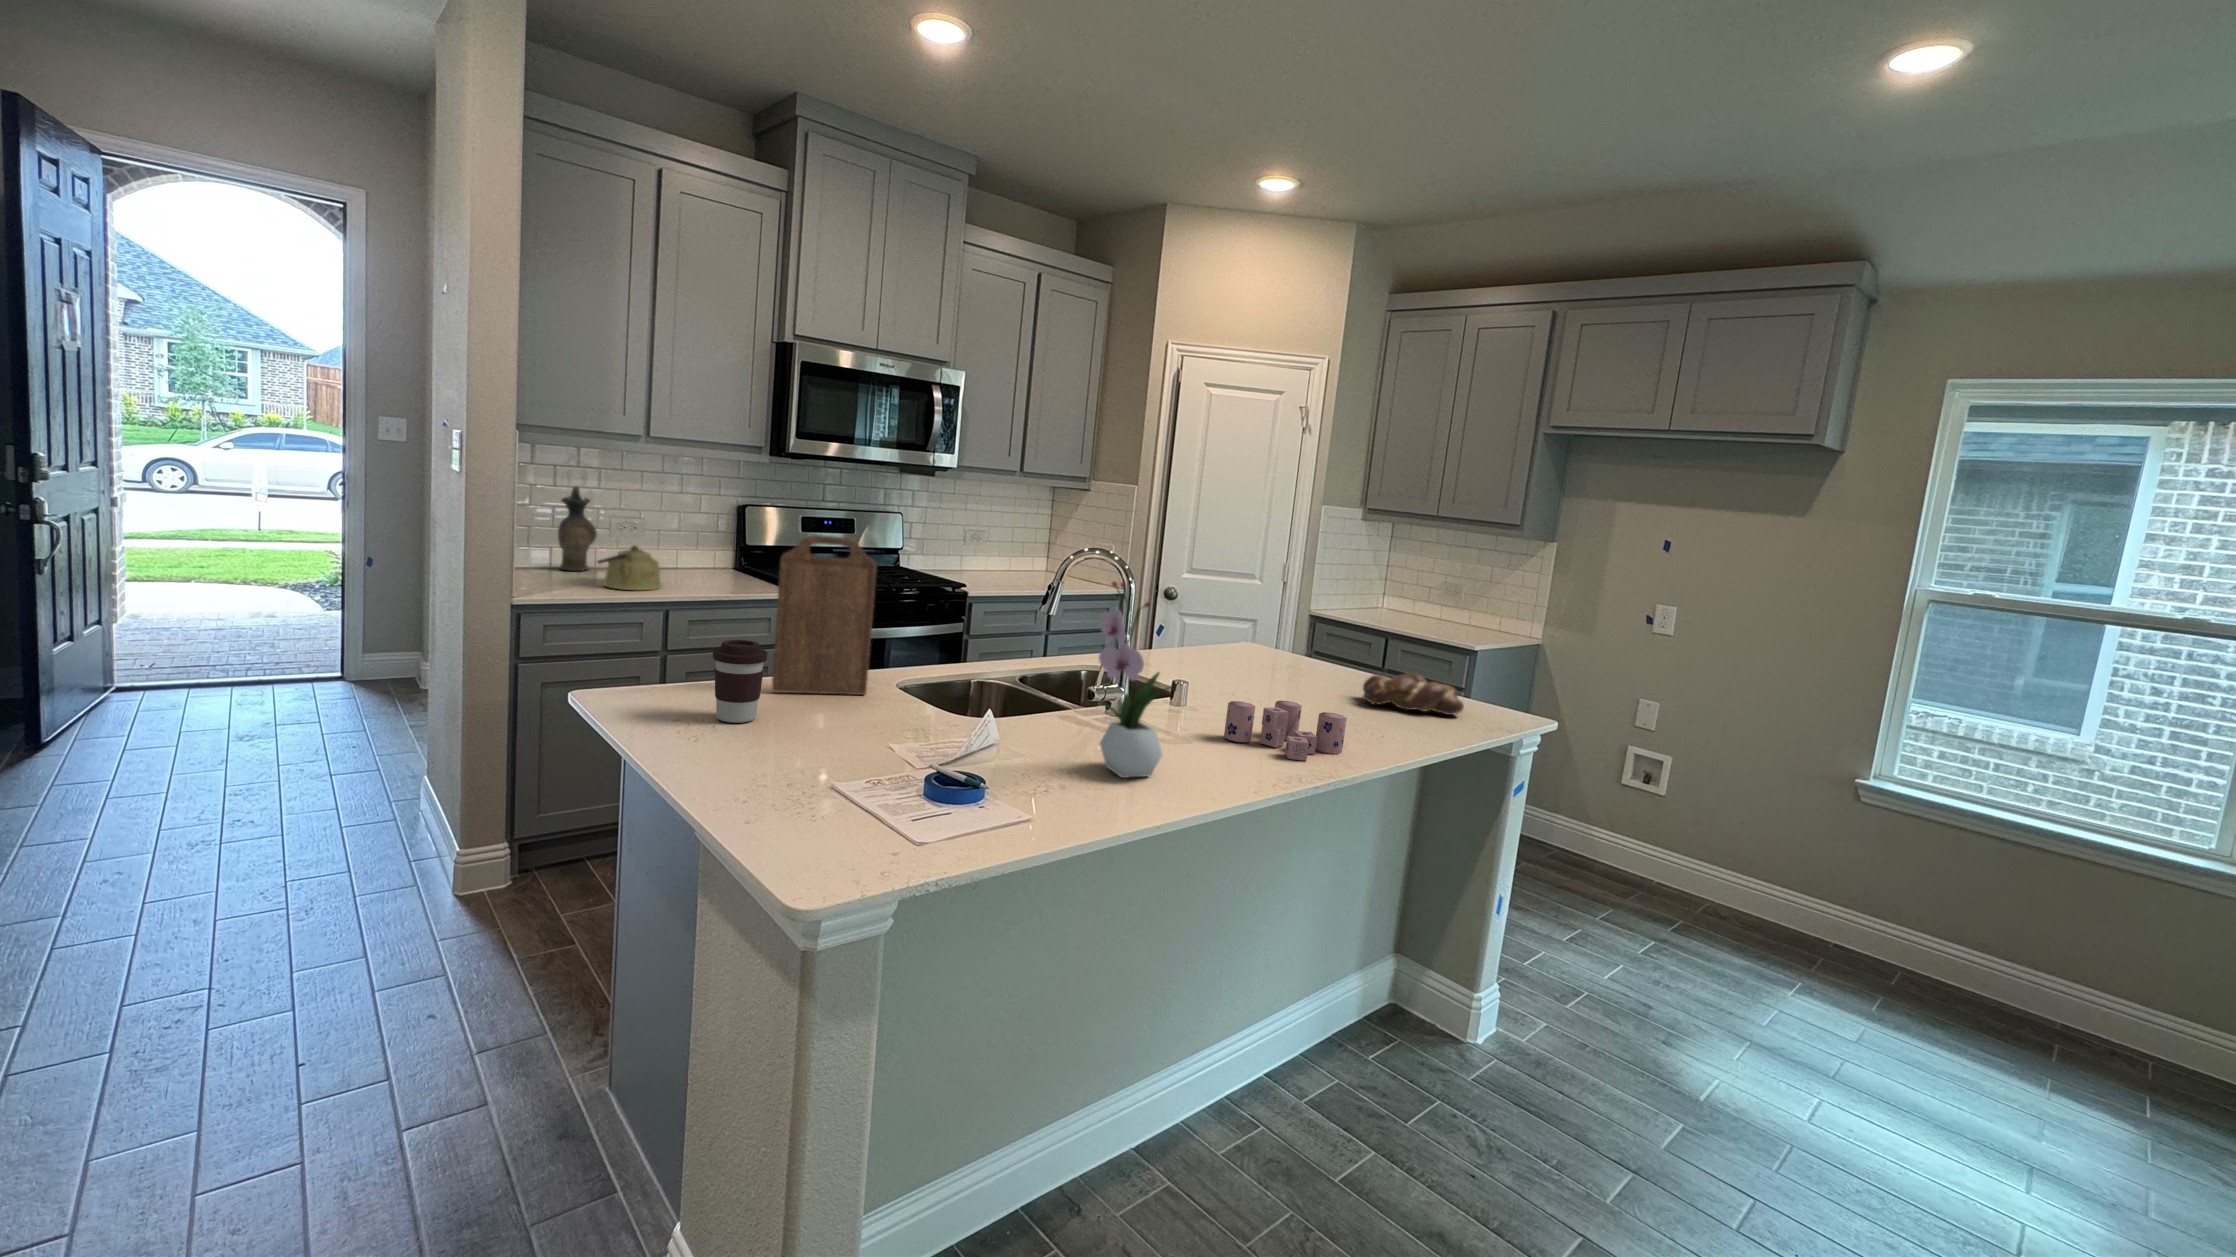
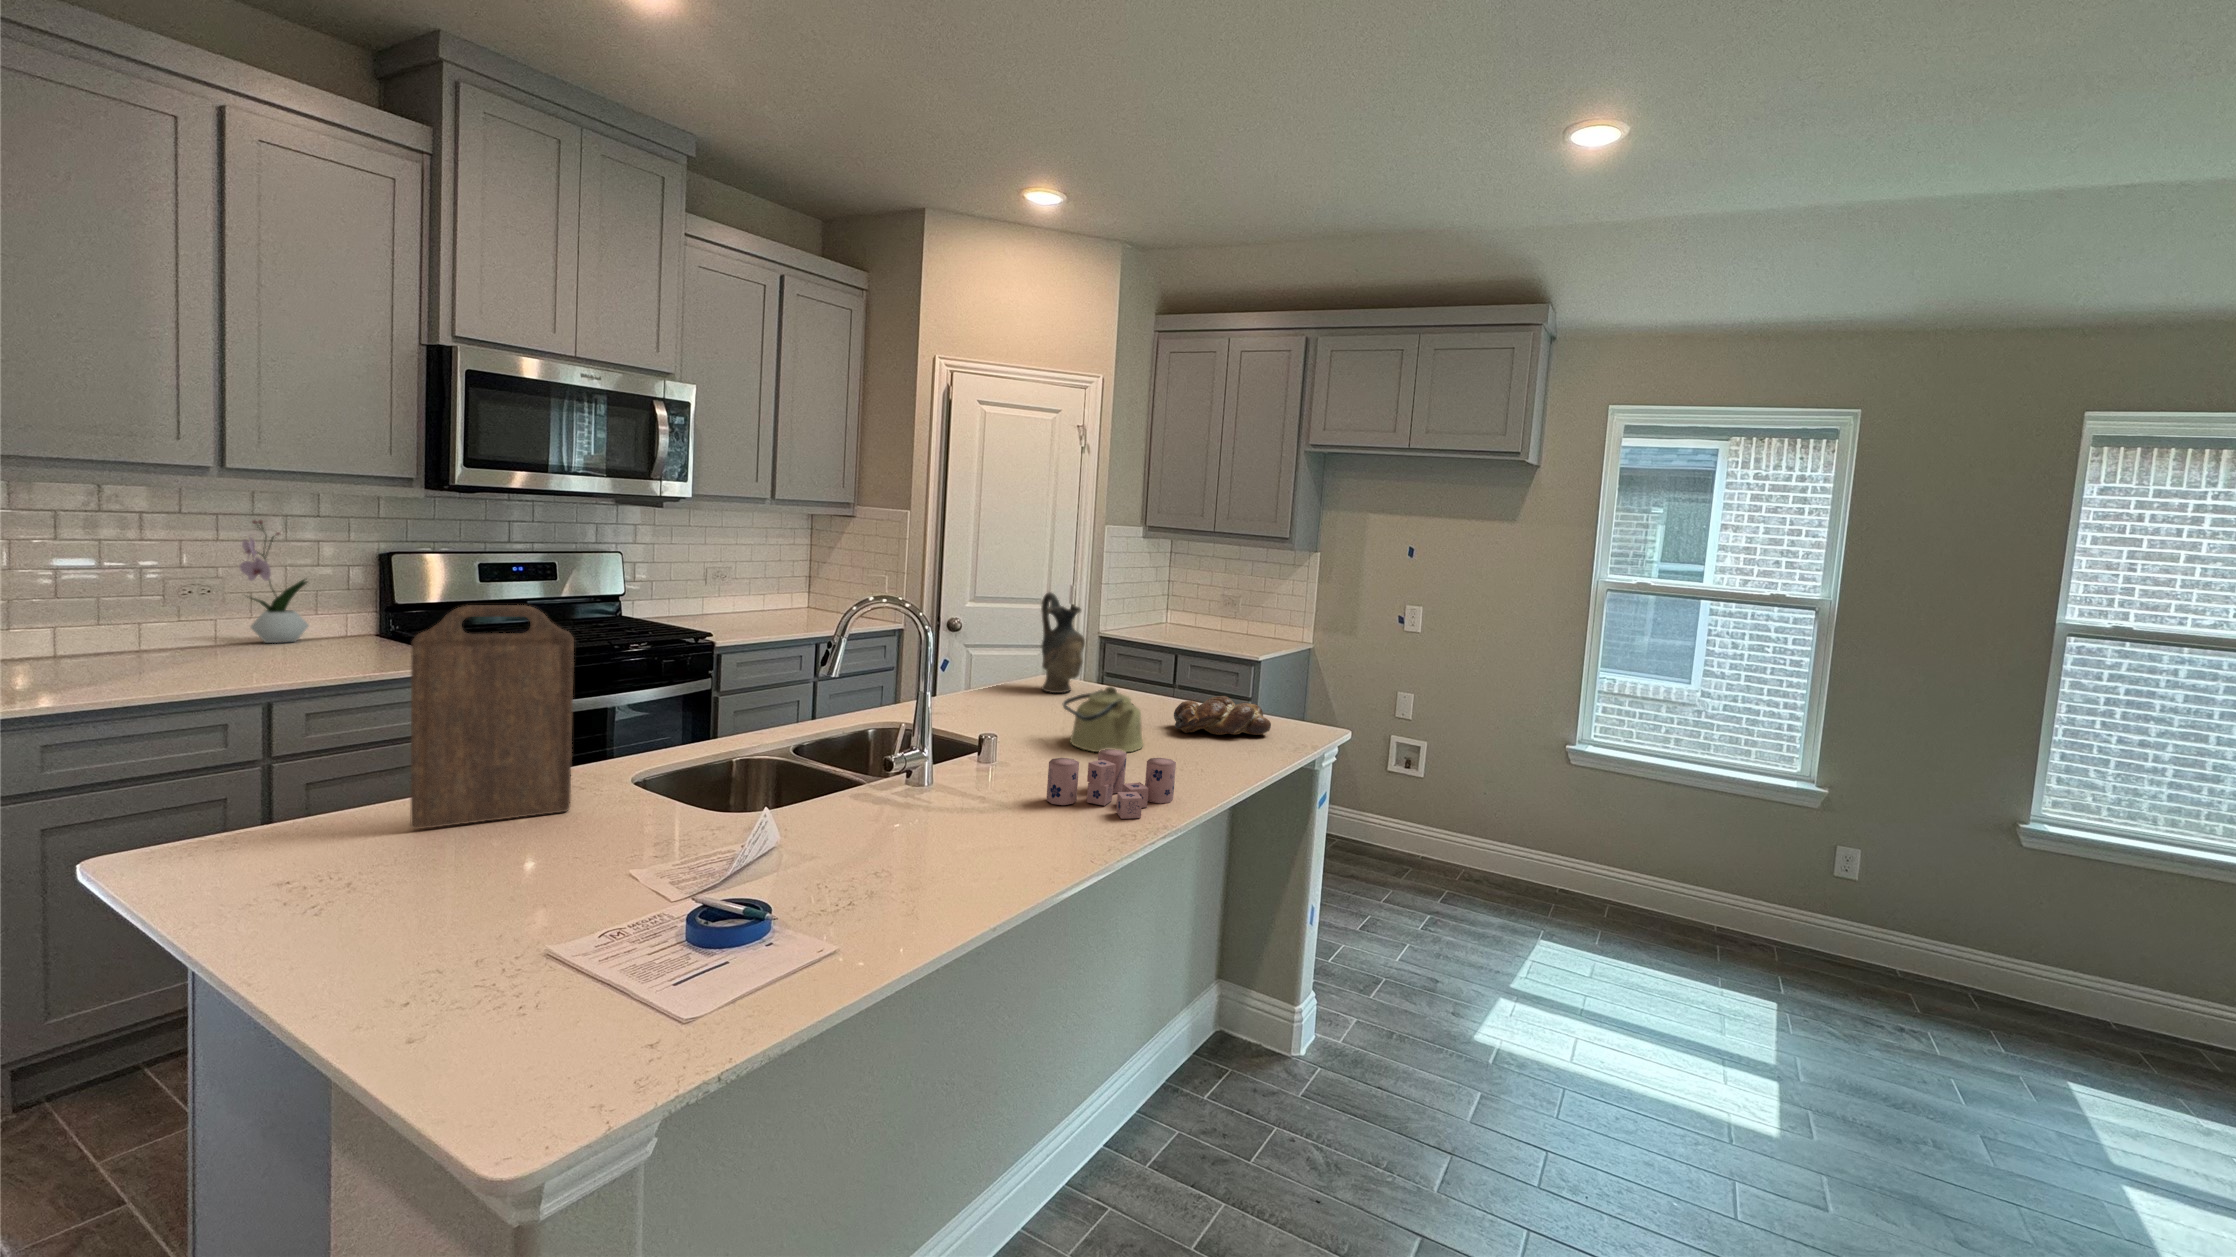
ceramic pitcher: present [558,486,597,571] -> present [1041,592,1085,693]
kettle: present [598,545,662,590] -> present [1063,686,1143,752]
flower arrangement: present [1097,581,1172,778] -> present [240,520,309,643]
coffee cup: present [713,640,767,723] -> none [283,771,388,900]

